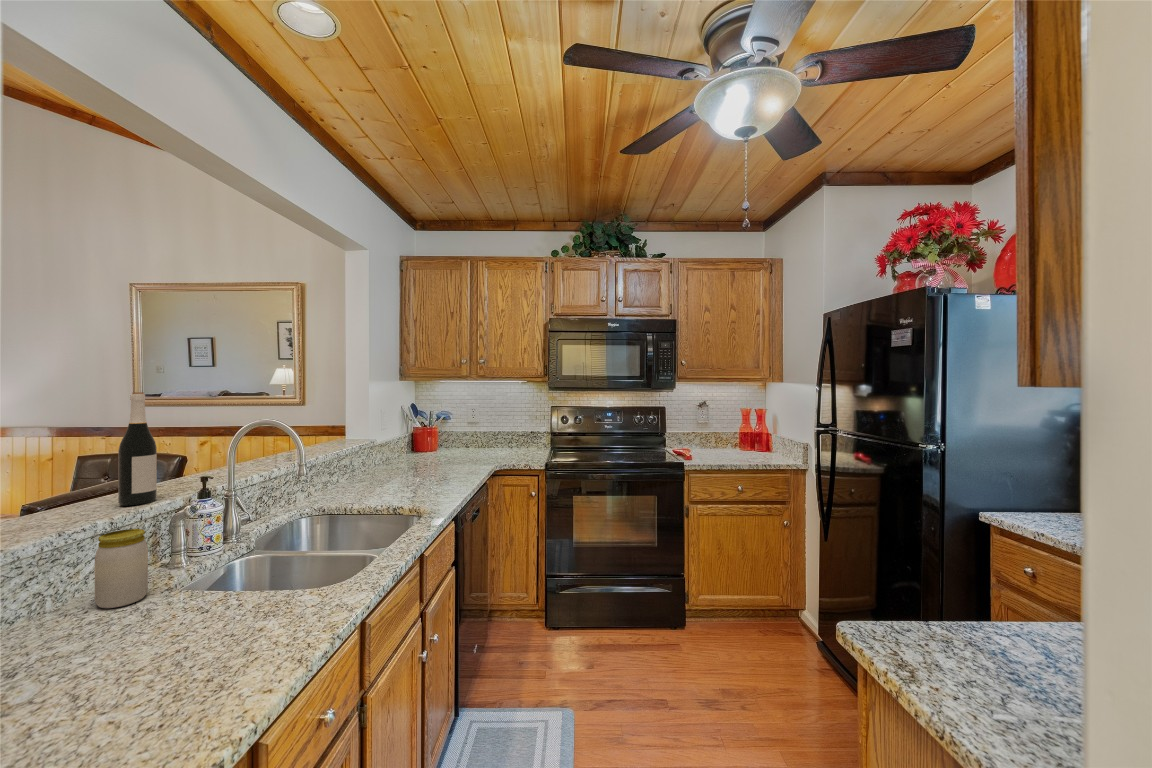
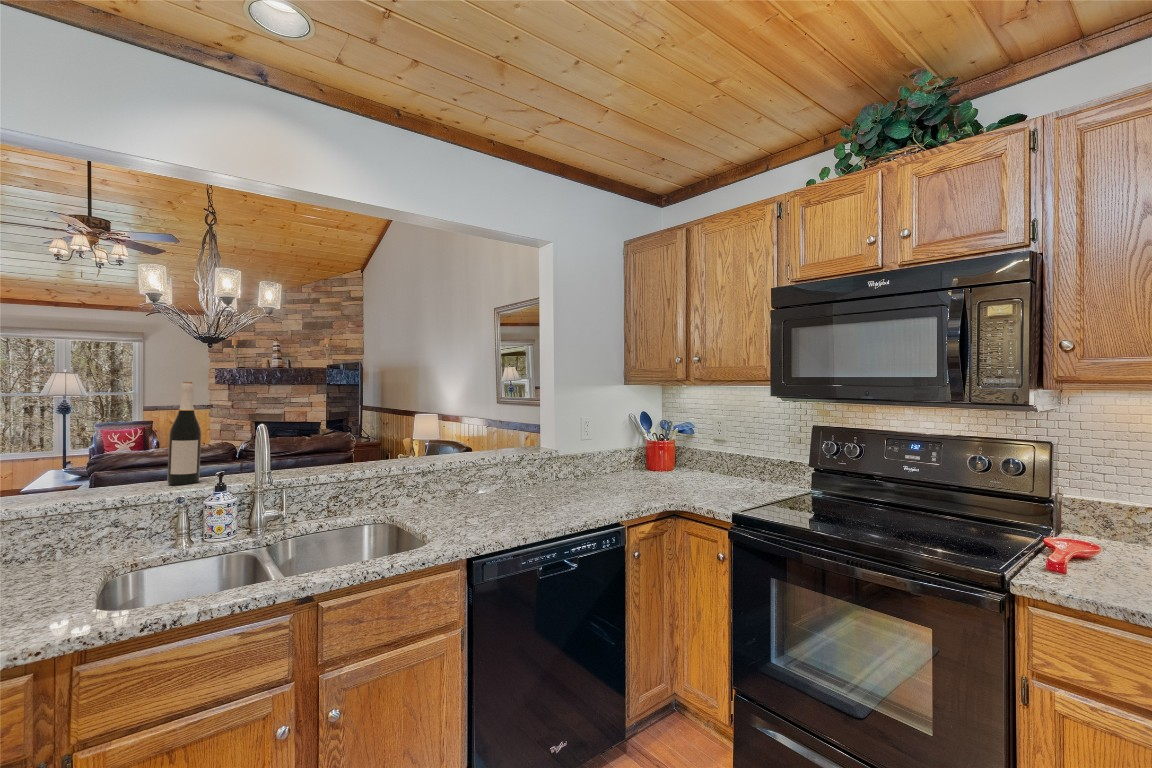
jar: present [95,529,148,608] -> none [55,505,104,575]

